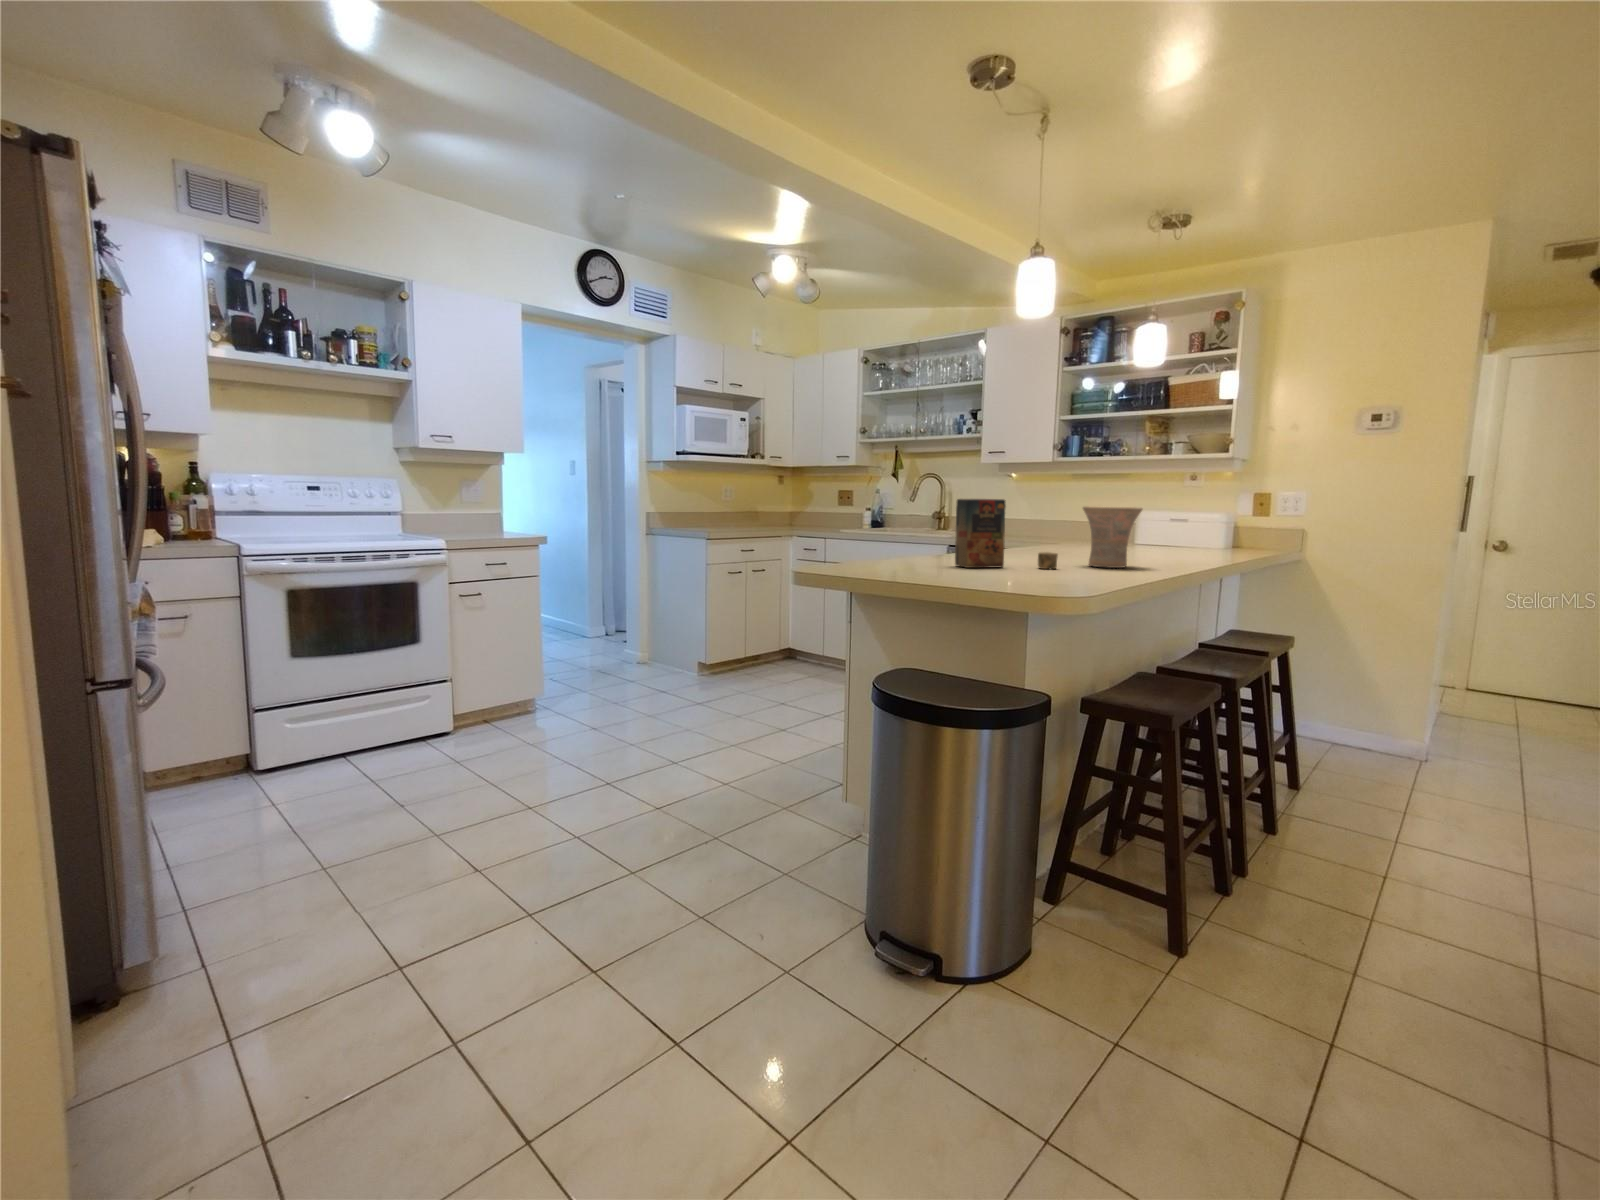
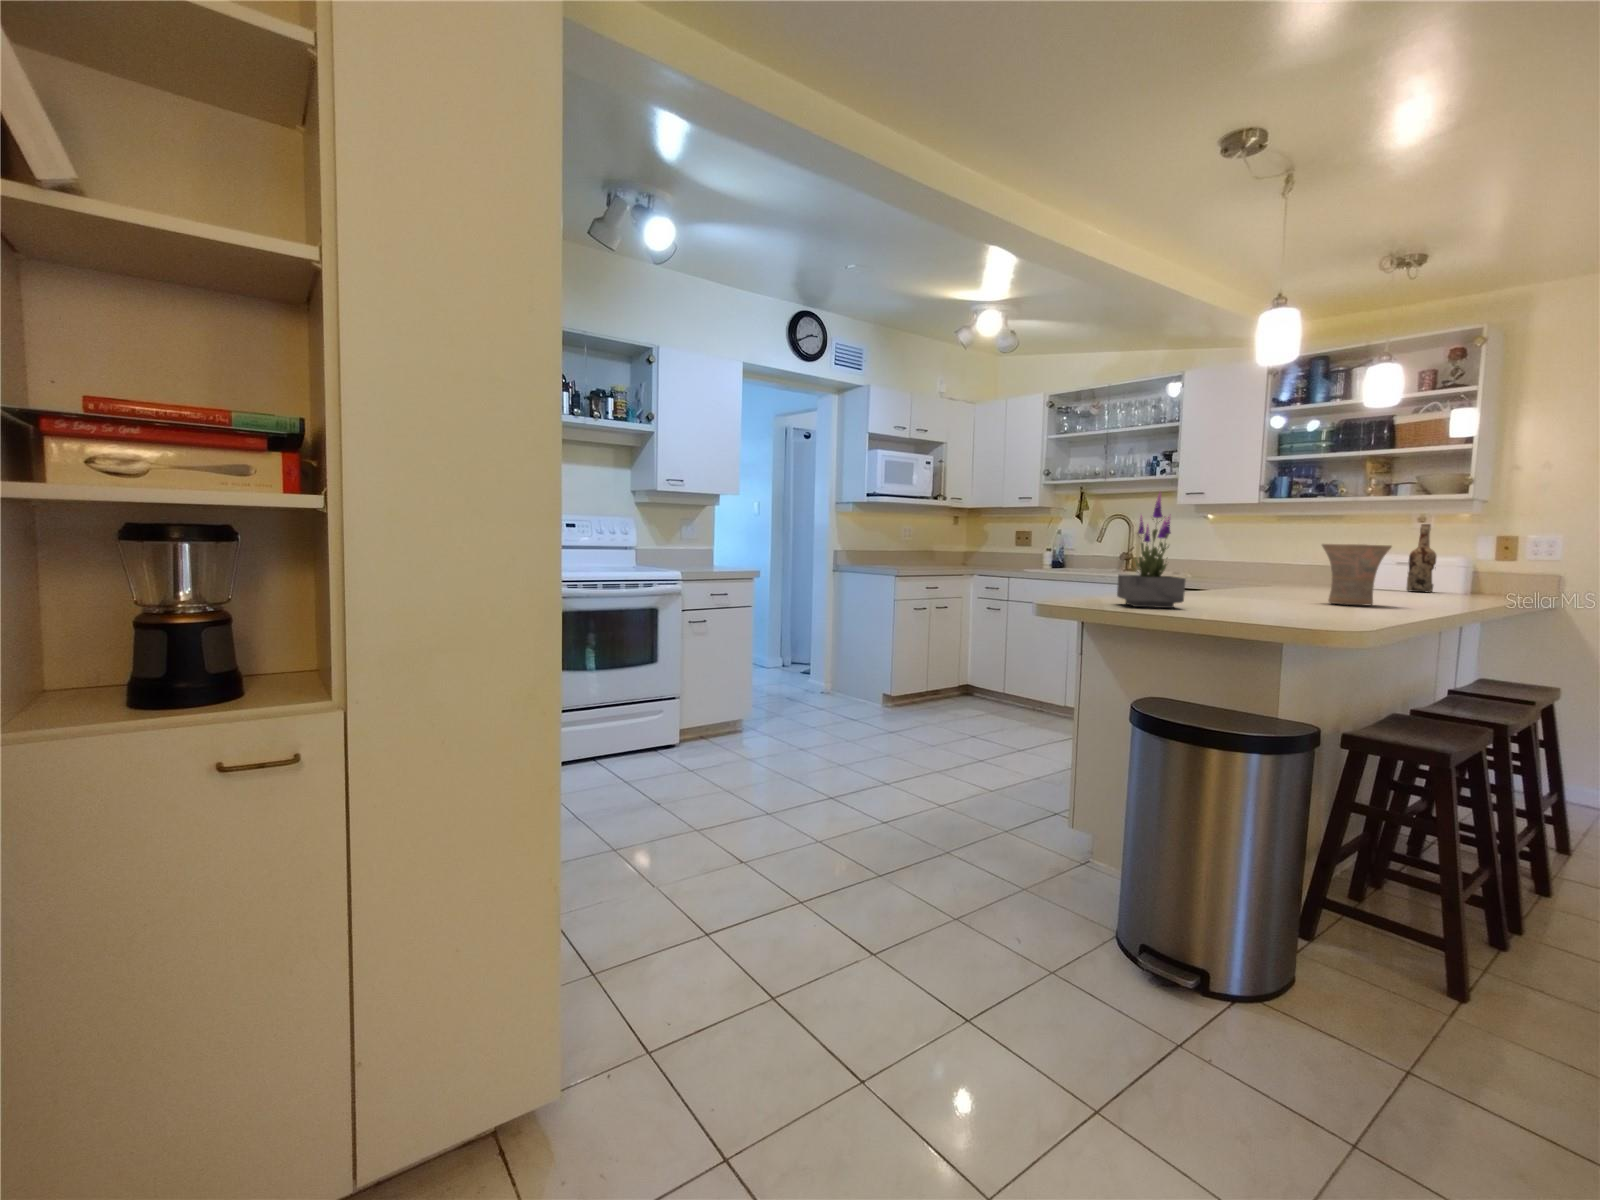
potted plant: none [880,453,940,577] -> present [1117,494,1186,608]
wine bottle: none [1176,484,1200,549] -> present [1407,524,1436,592]
cereal box: present [955,499,1058,569] -> none [1185,535,1298,605]

